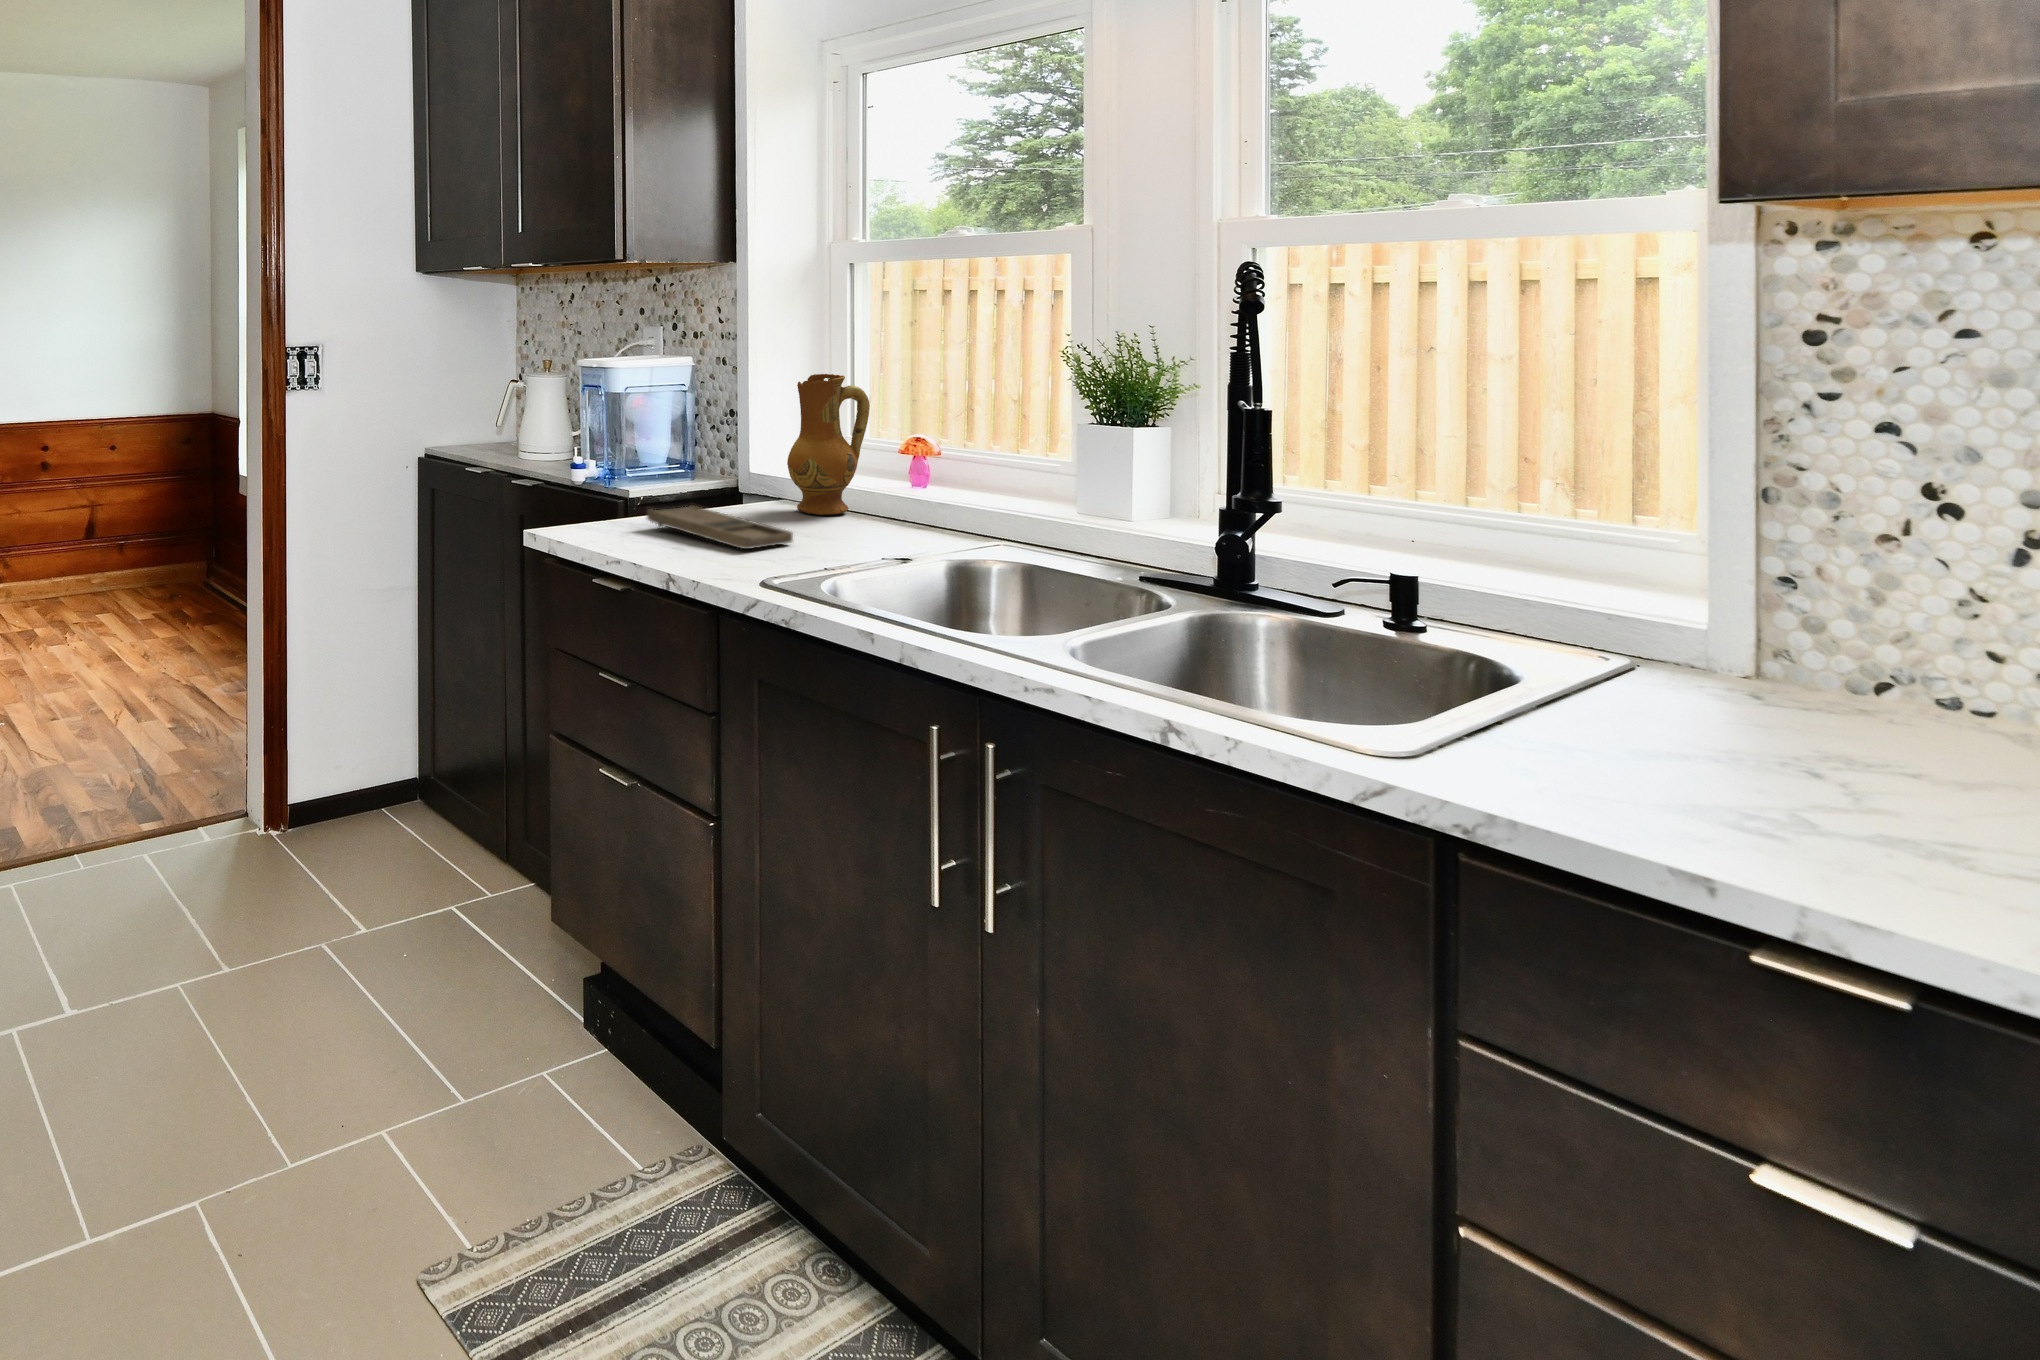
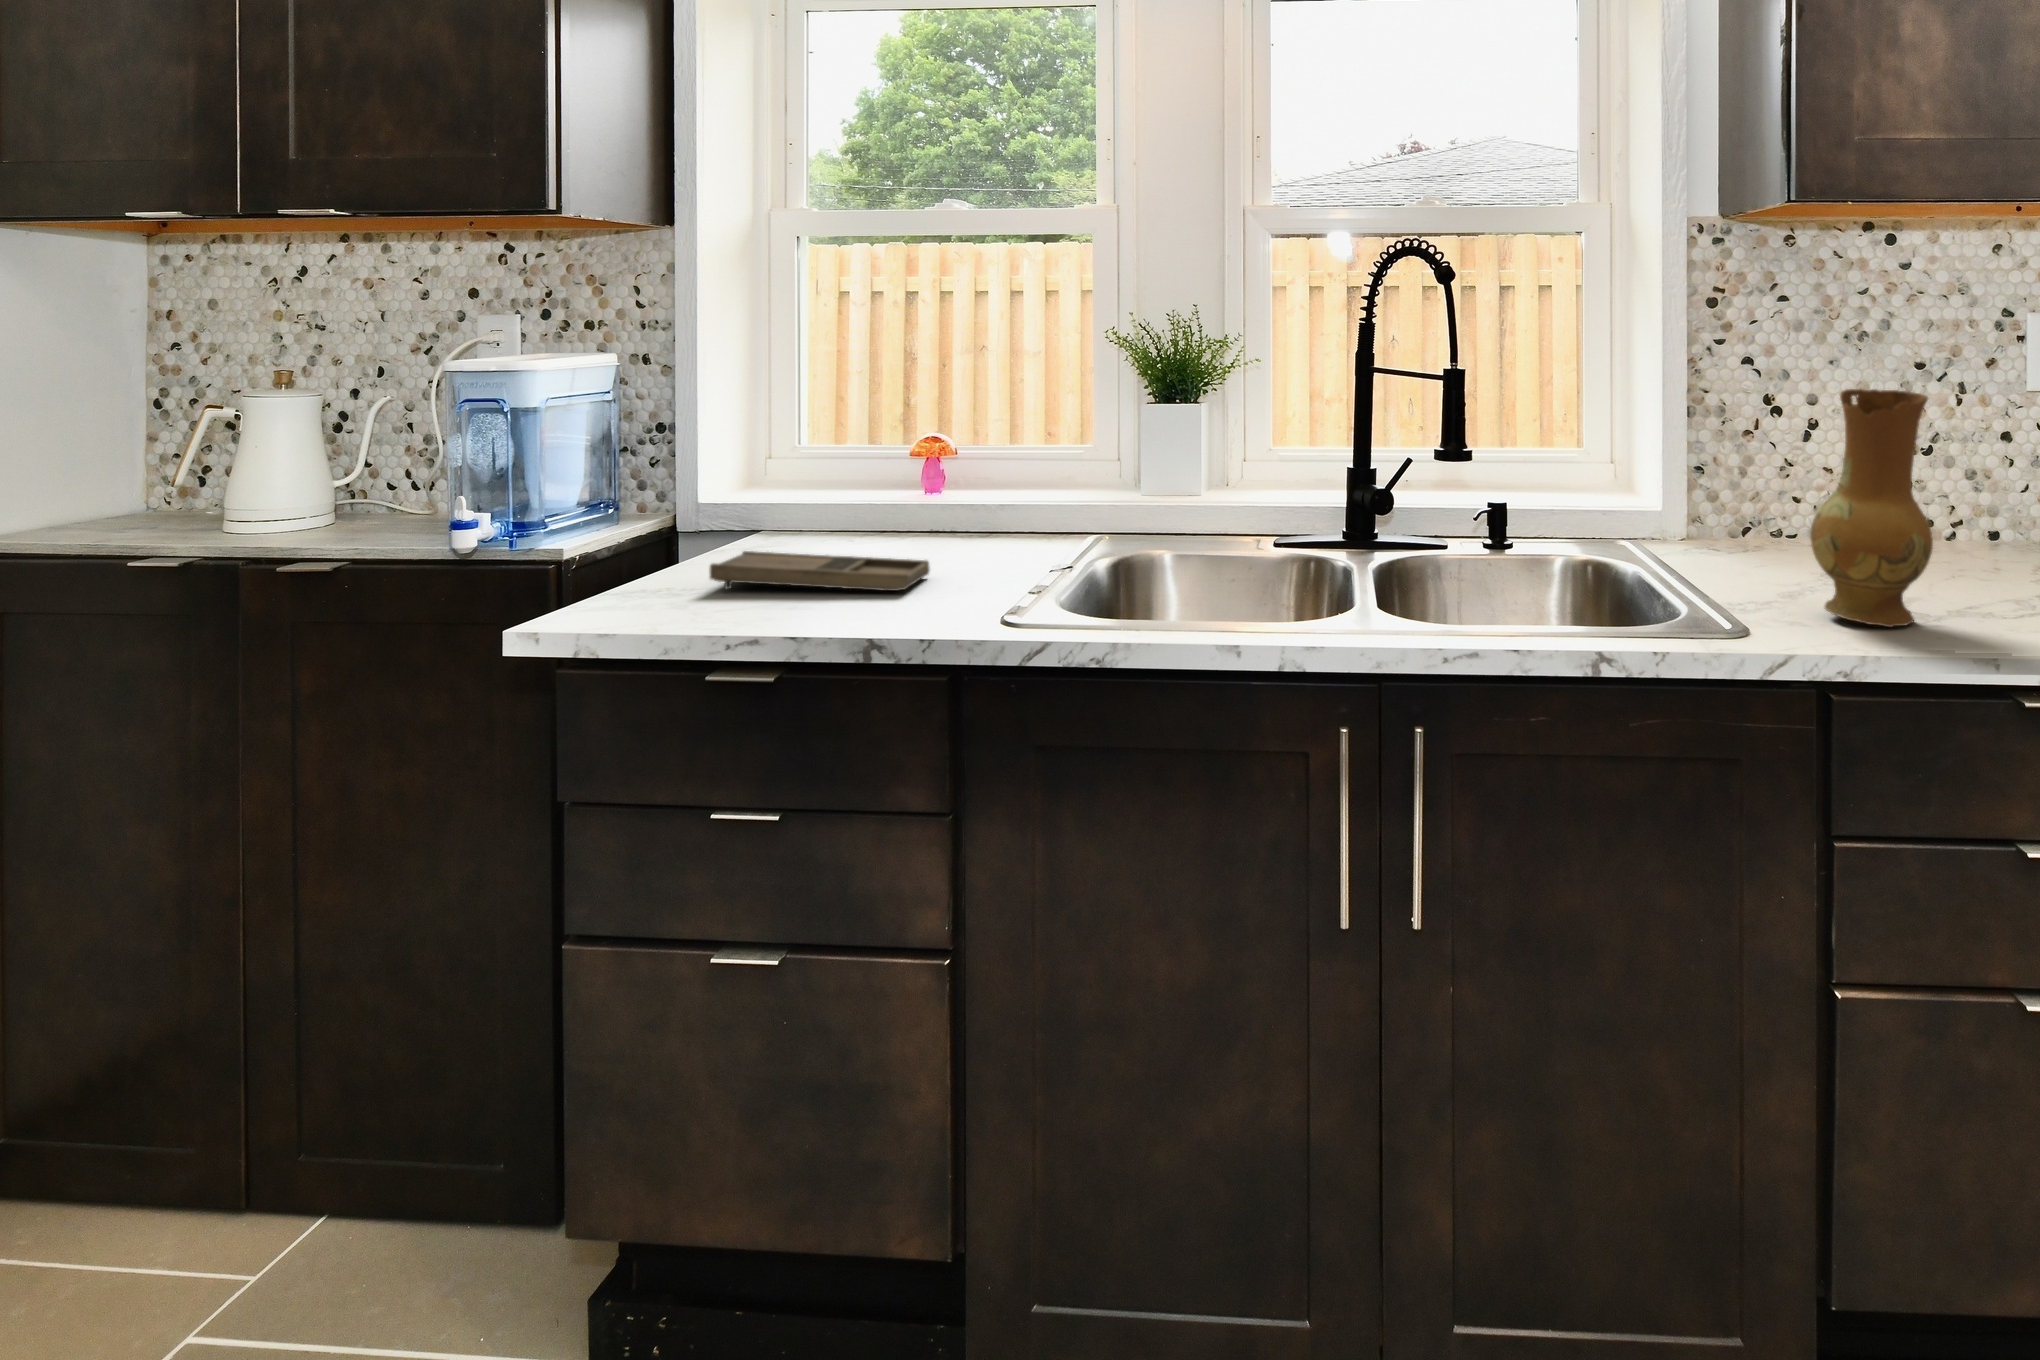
ceramic jug: present [787,374,870,515] -> present [1810,389,1933,627]

